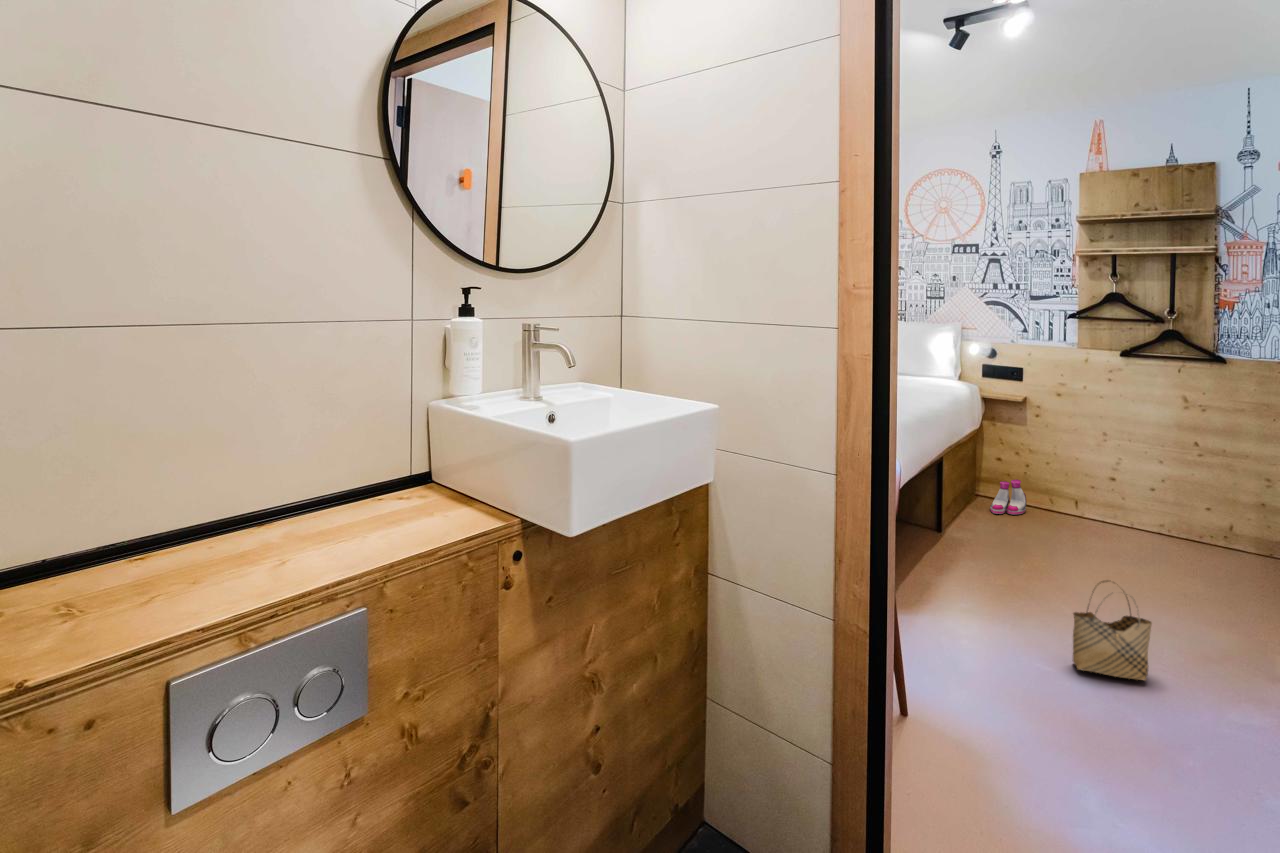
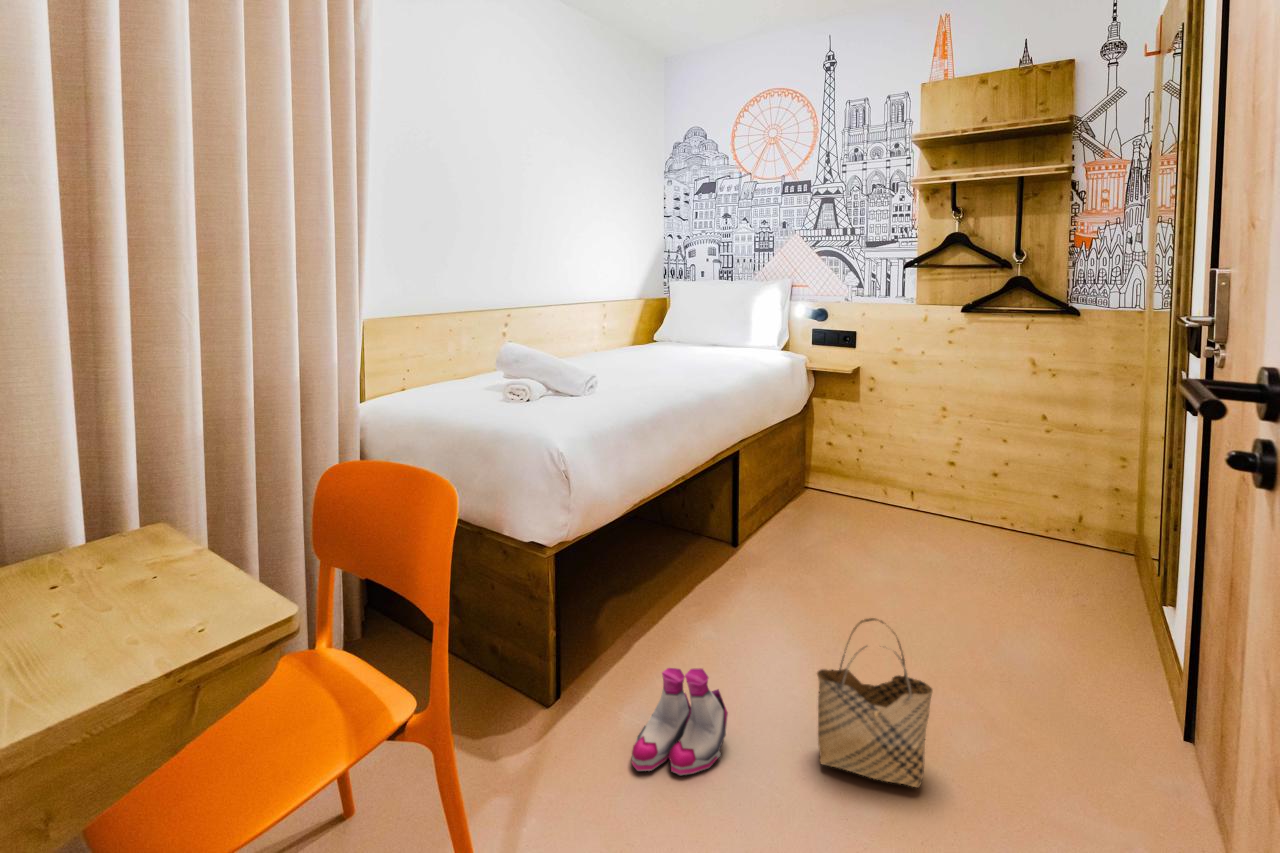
boots: present [990,479,1026,515] -> present [632,668,728,775]

